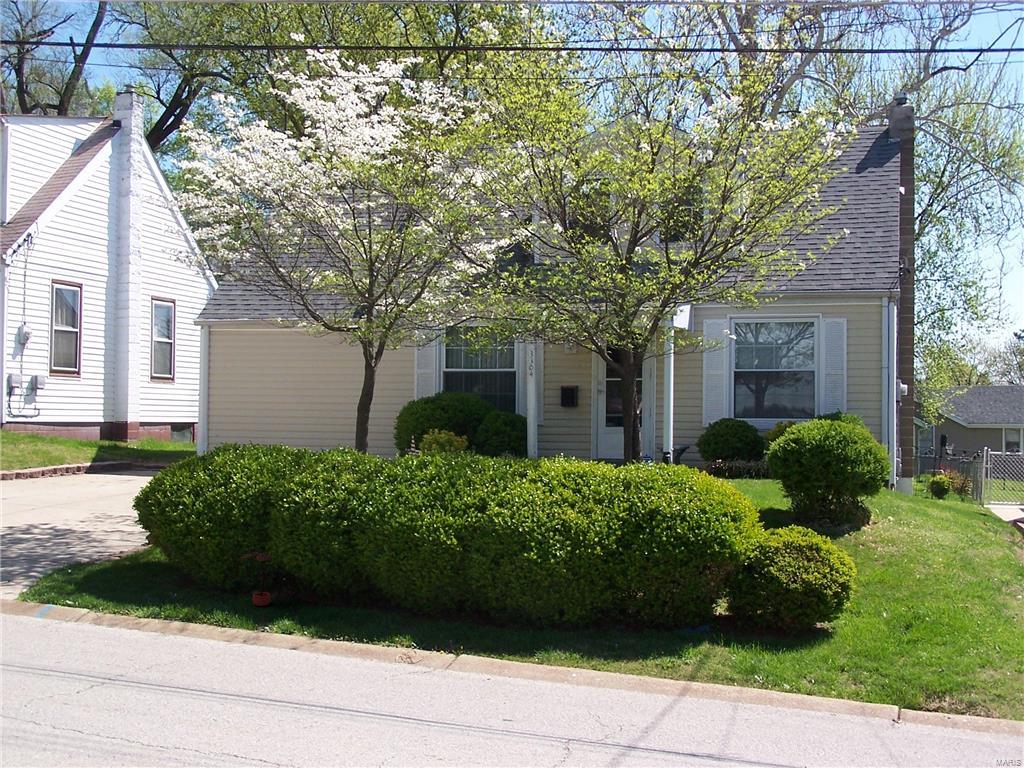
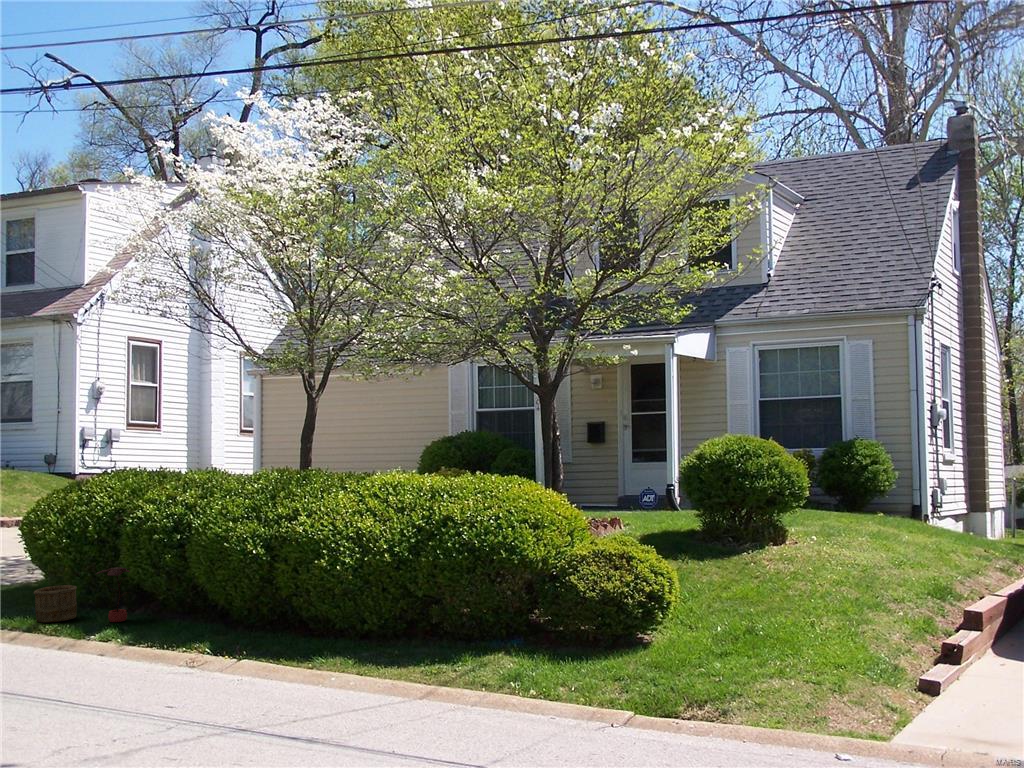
wooden bucket: none [171,568,214,608] -> present [34,585,77,622]

